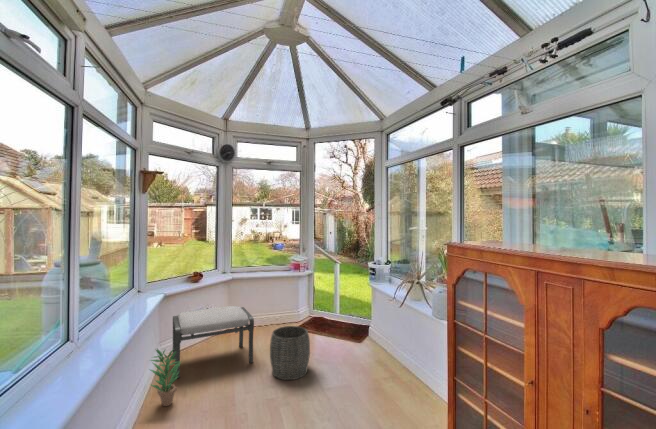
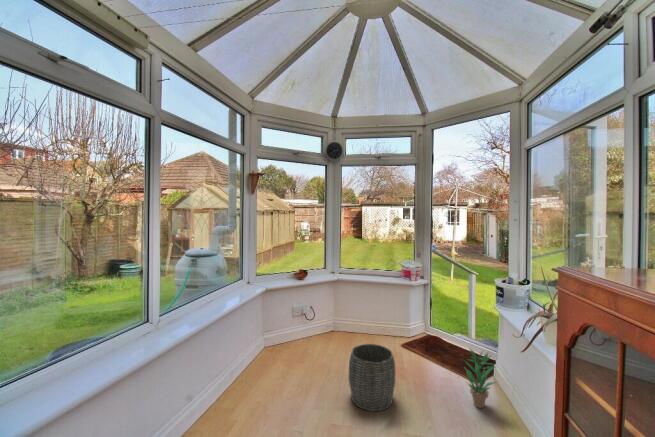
ottoman: present [173,306,254,378] -> none [263,309,340,375]
potted plant: present [150,348,180,406] -> present [466,350,496,408]

